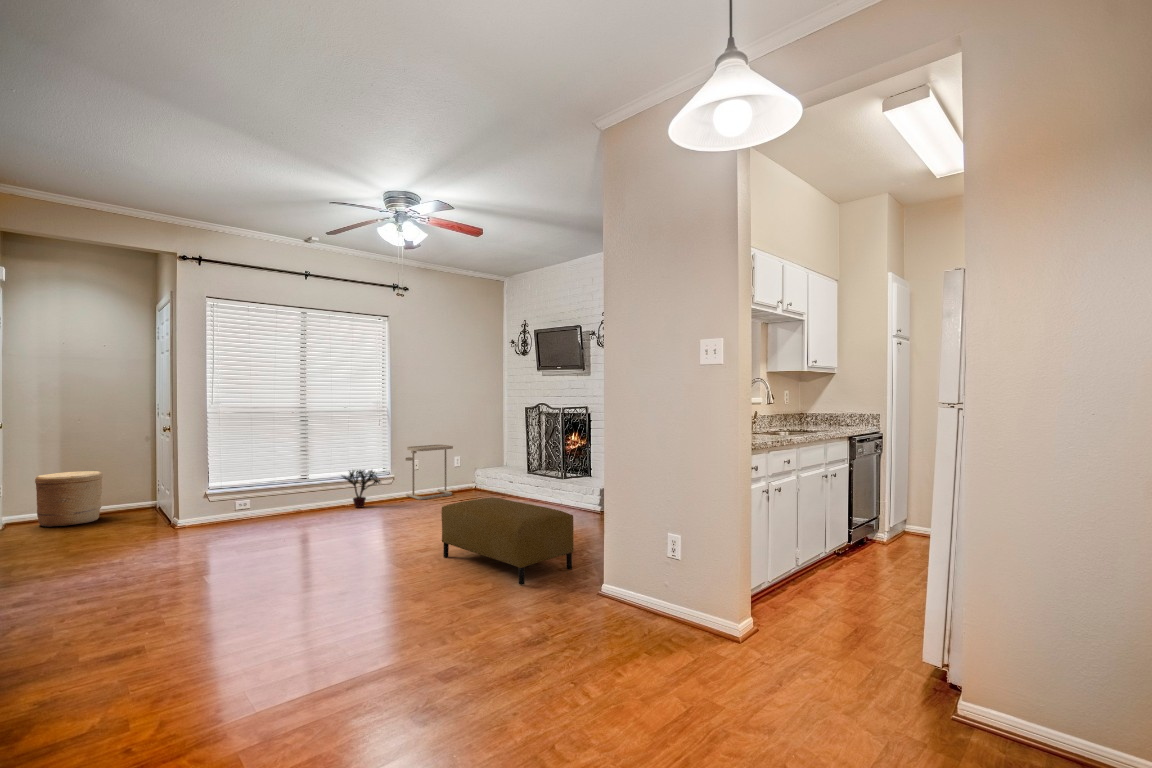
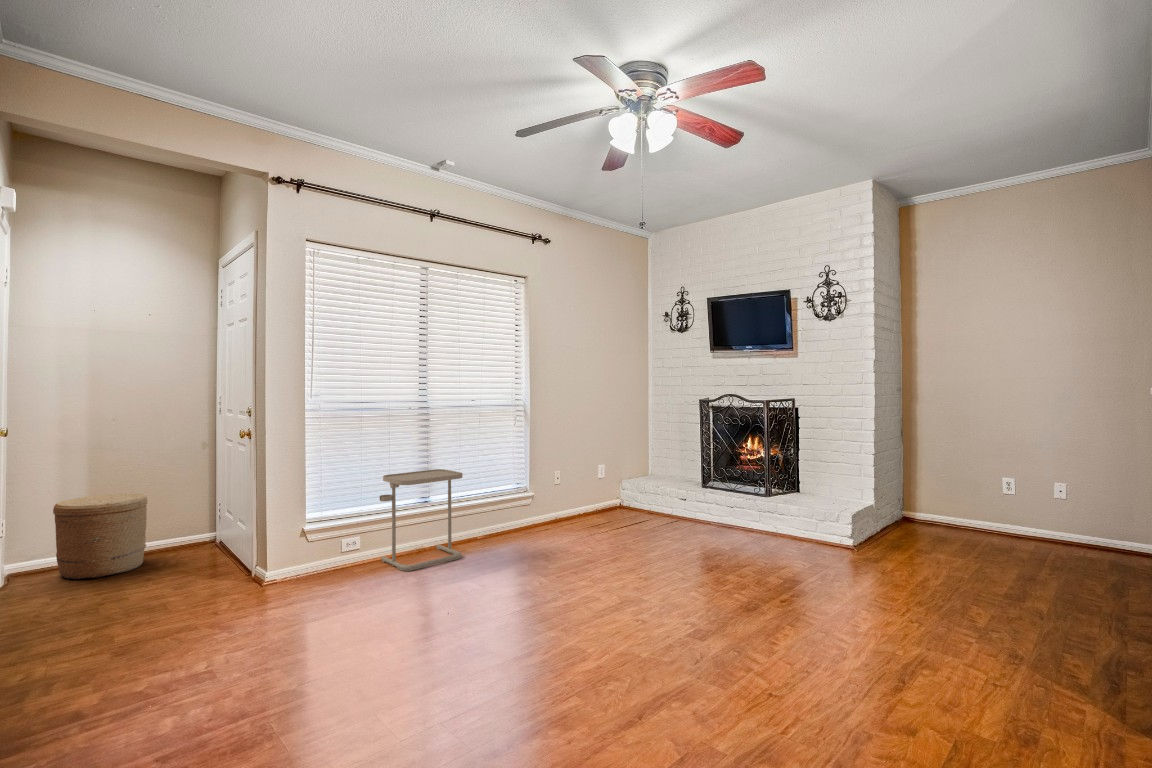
side table: present [405,445,453,500] -> present [380,469,462,571]
potted plant: present [342,470,380,508] -> none [478,487,535,544]
ottoman: present [442,497,574,585] -> none [741,546,1011,733]

